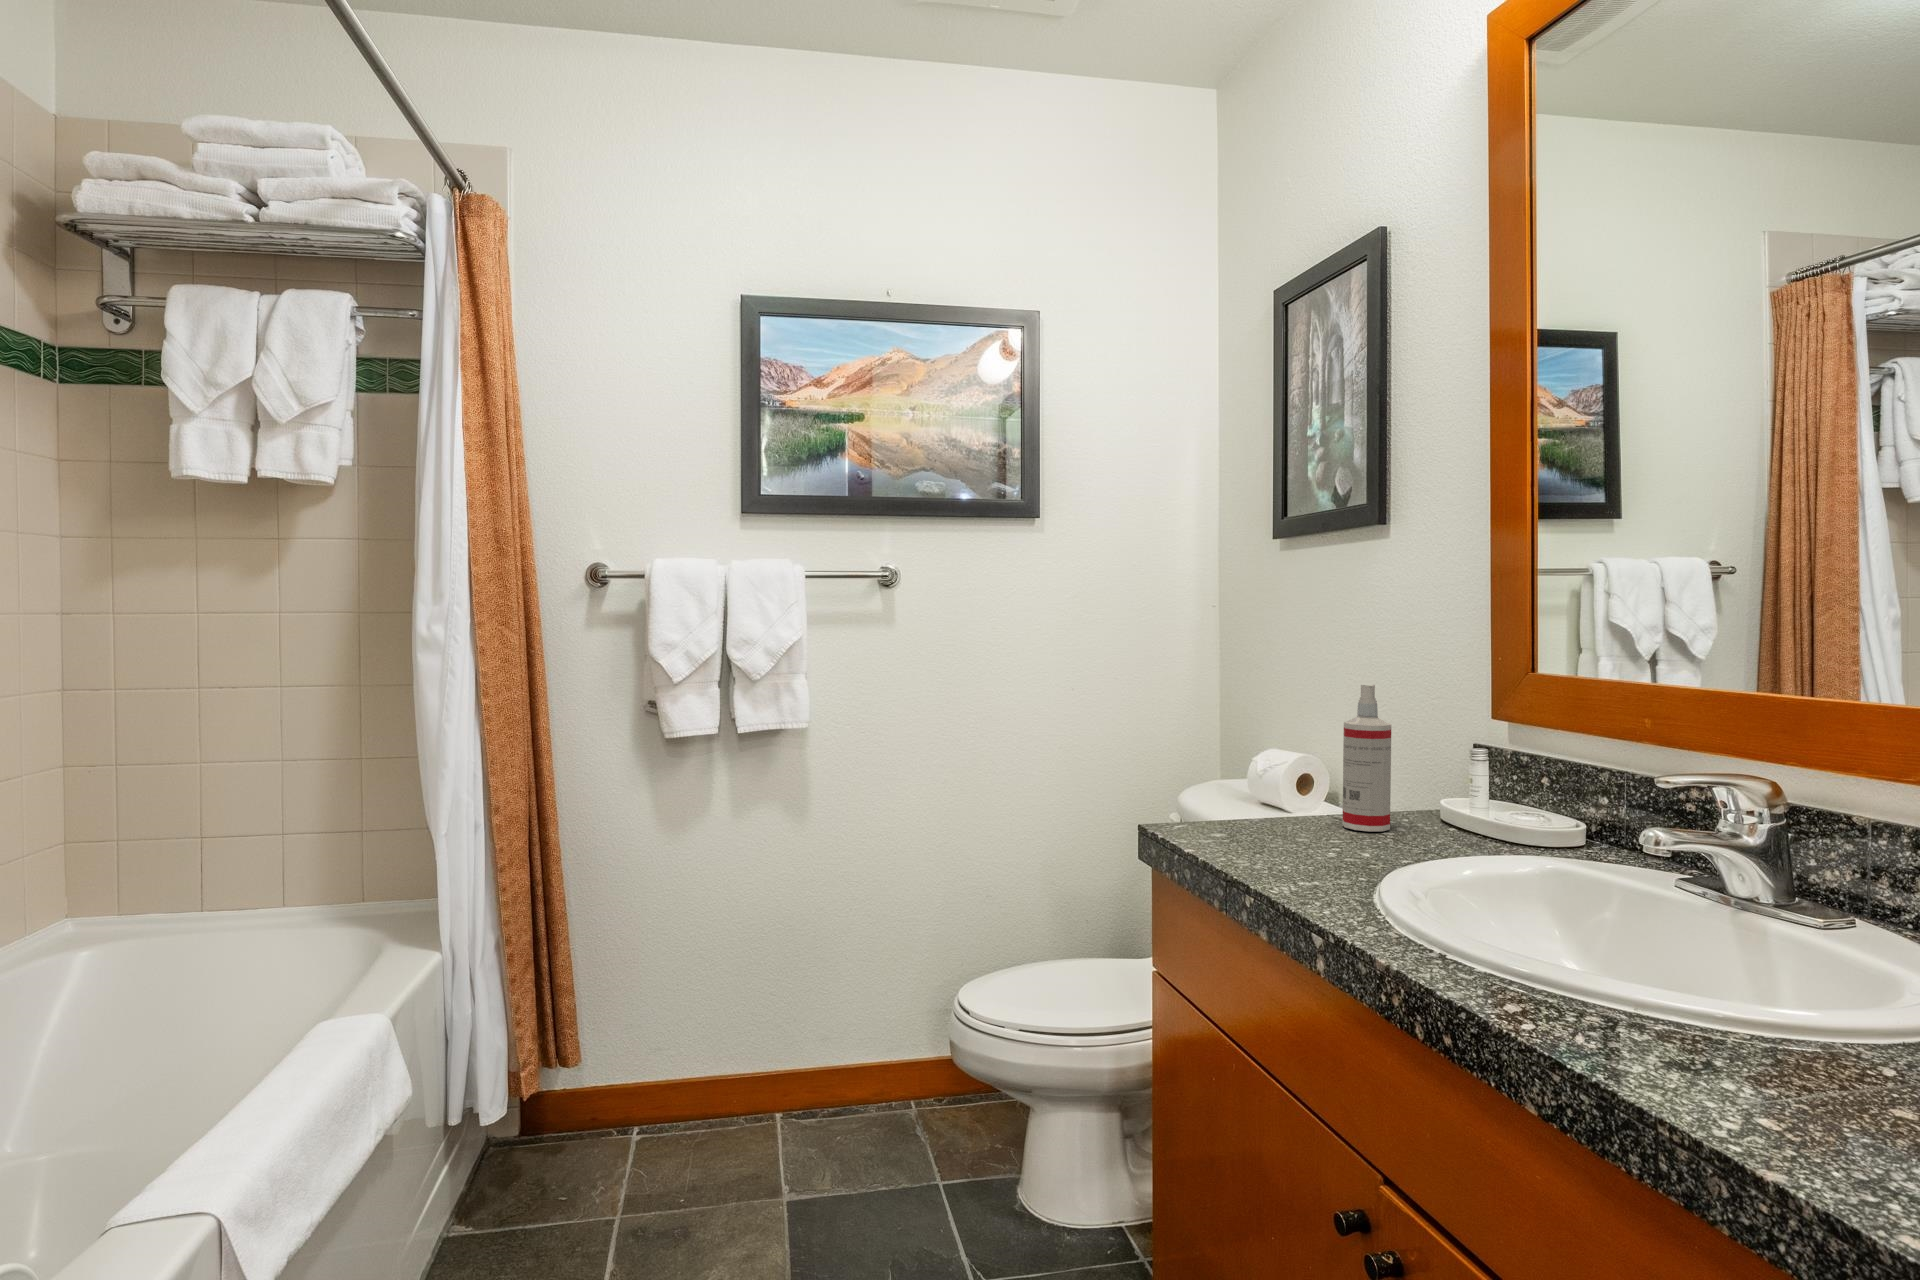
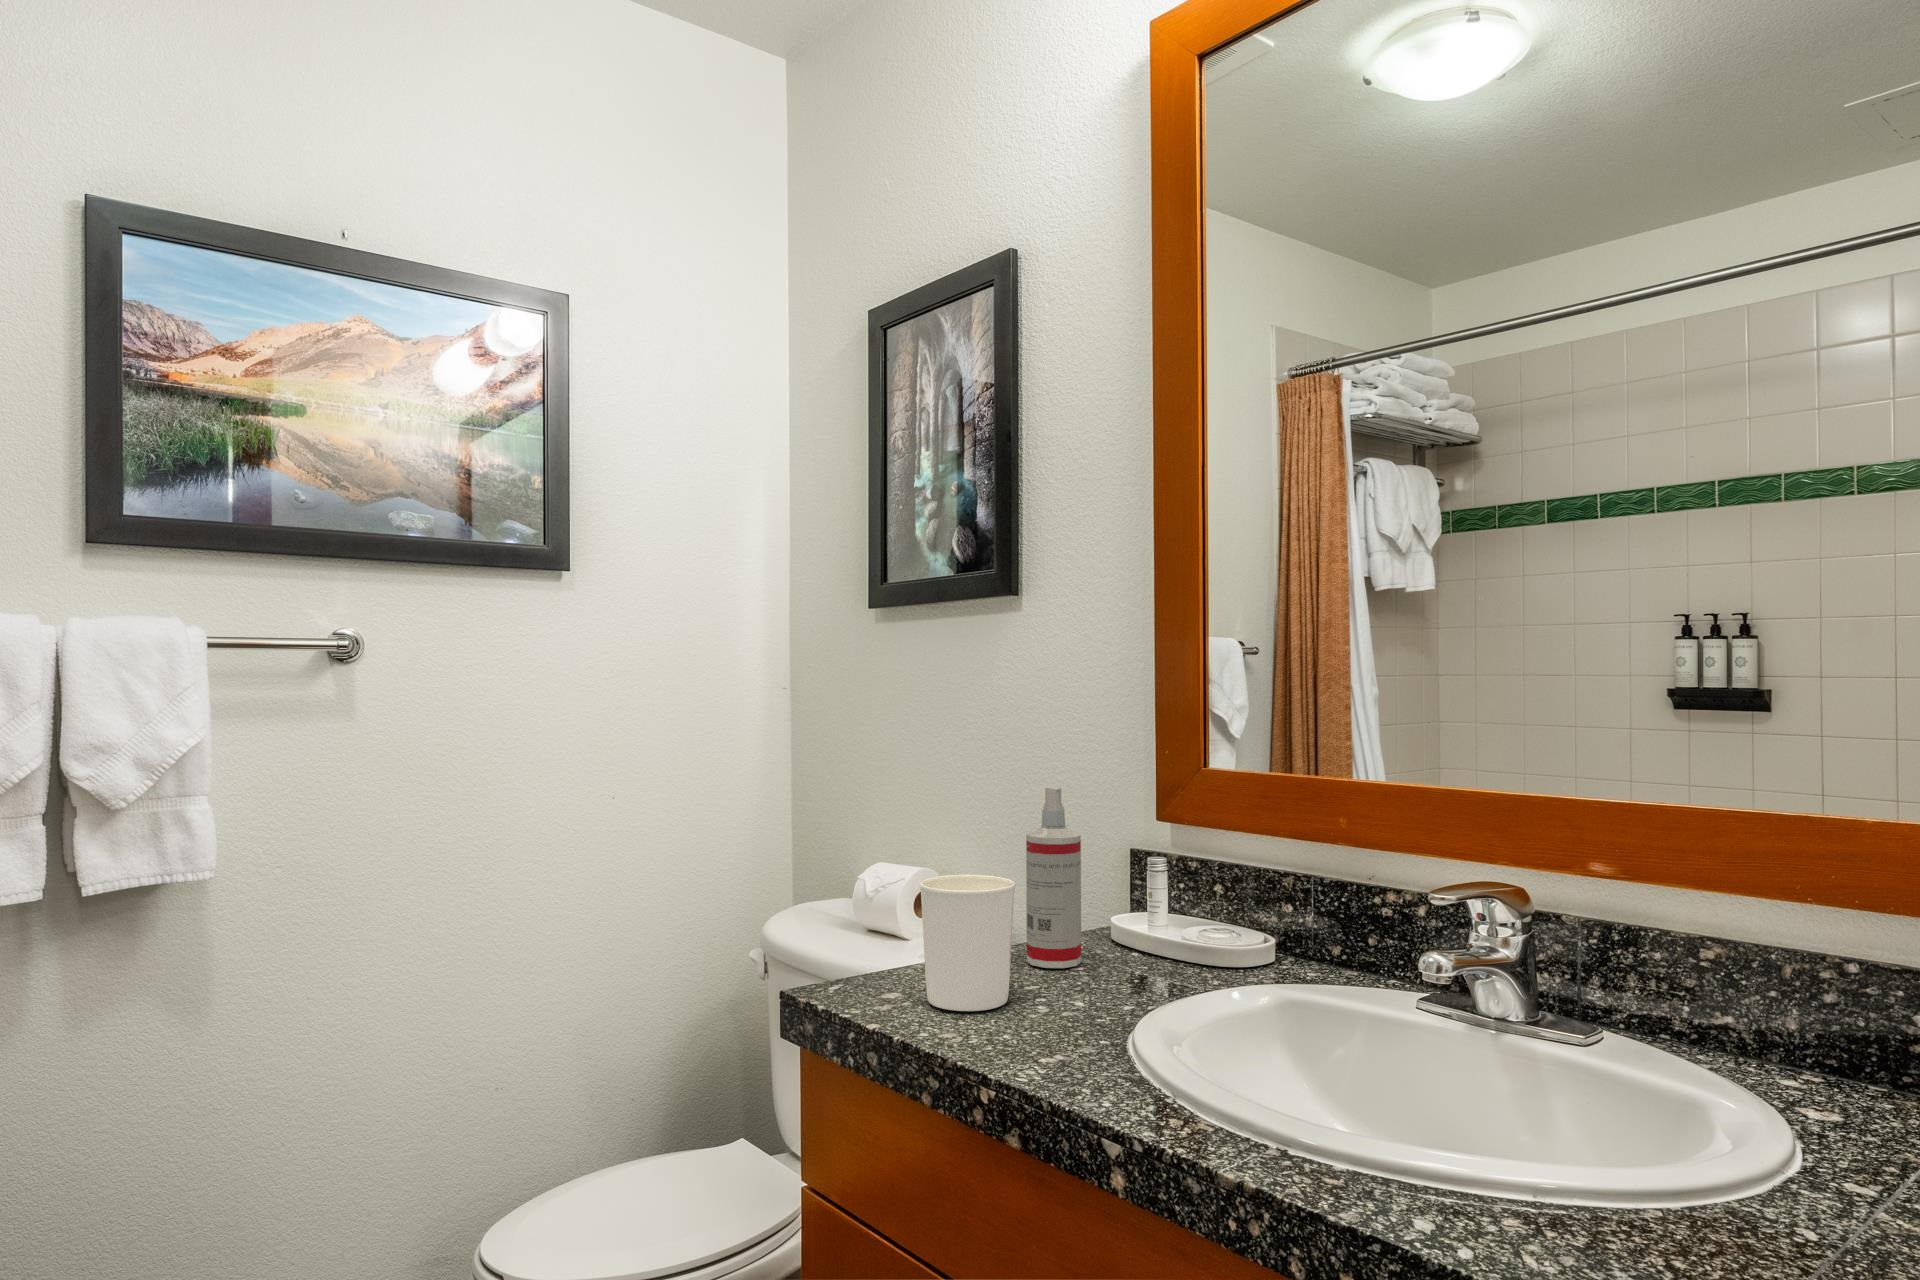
candle holder: none [1235,747,1312,849] -> present [920,875,1015,1011]

